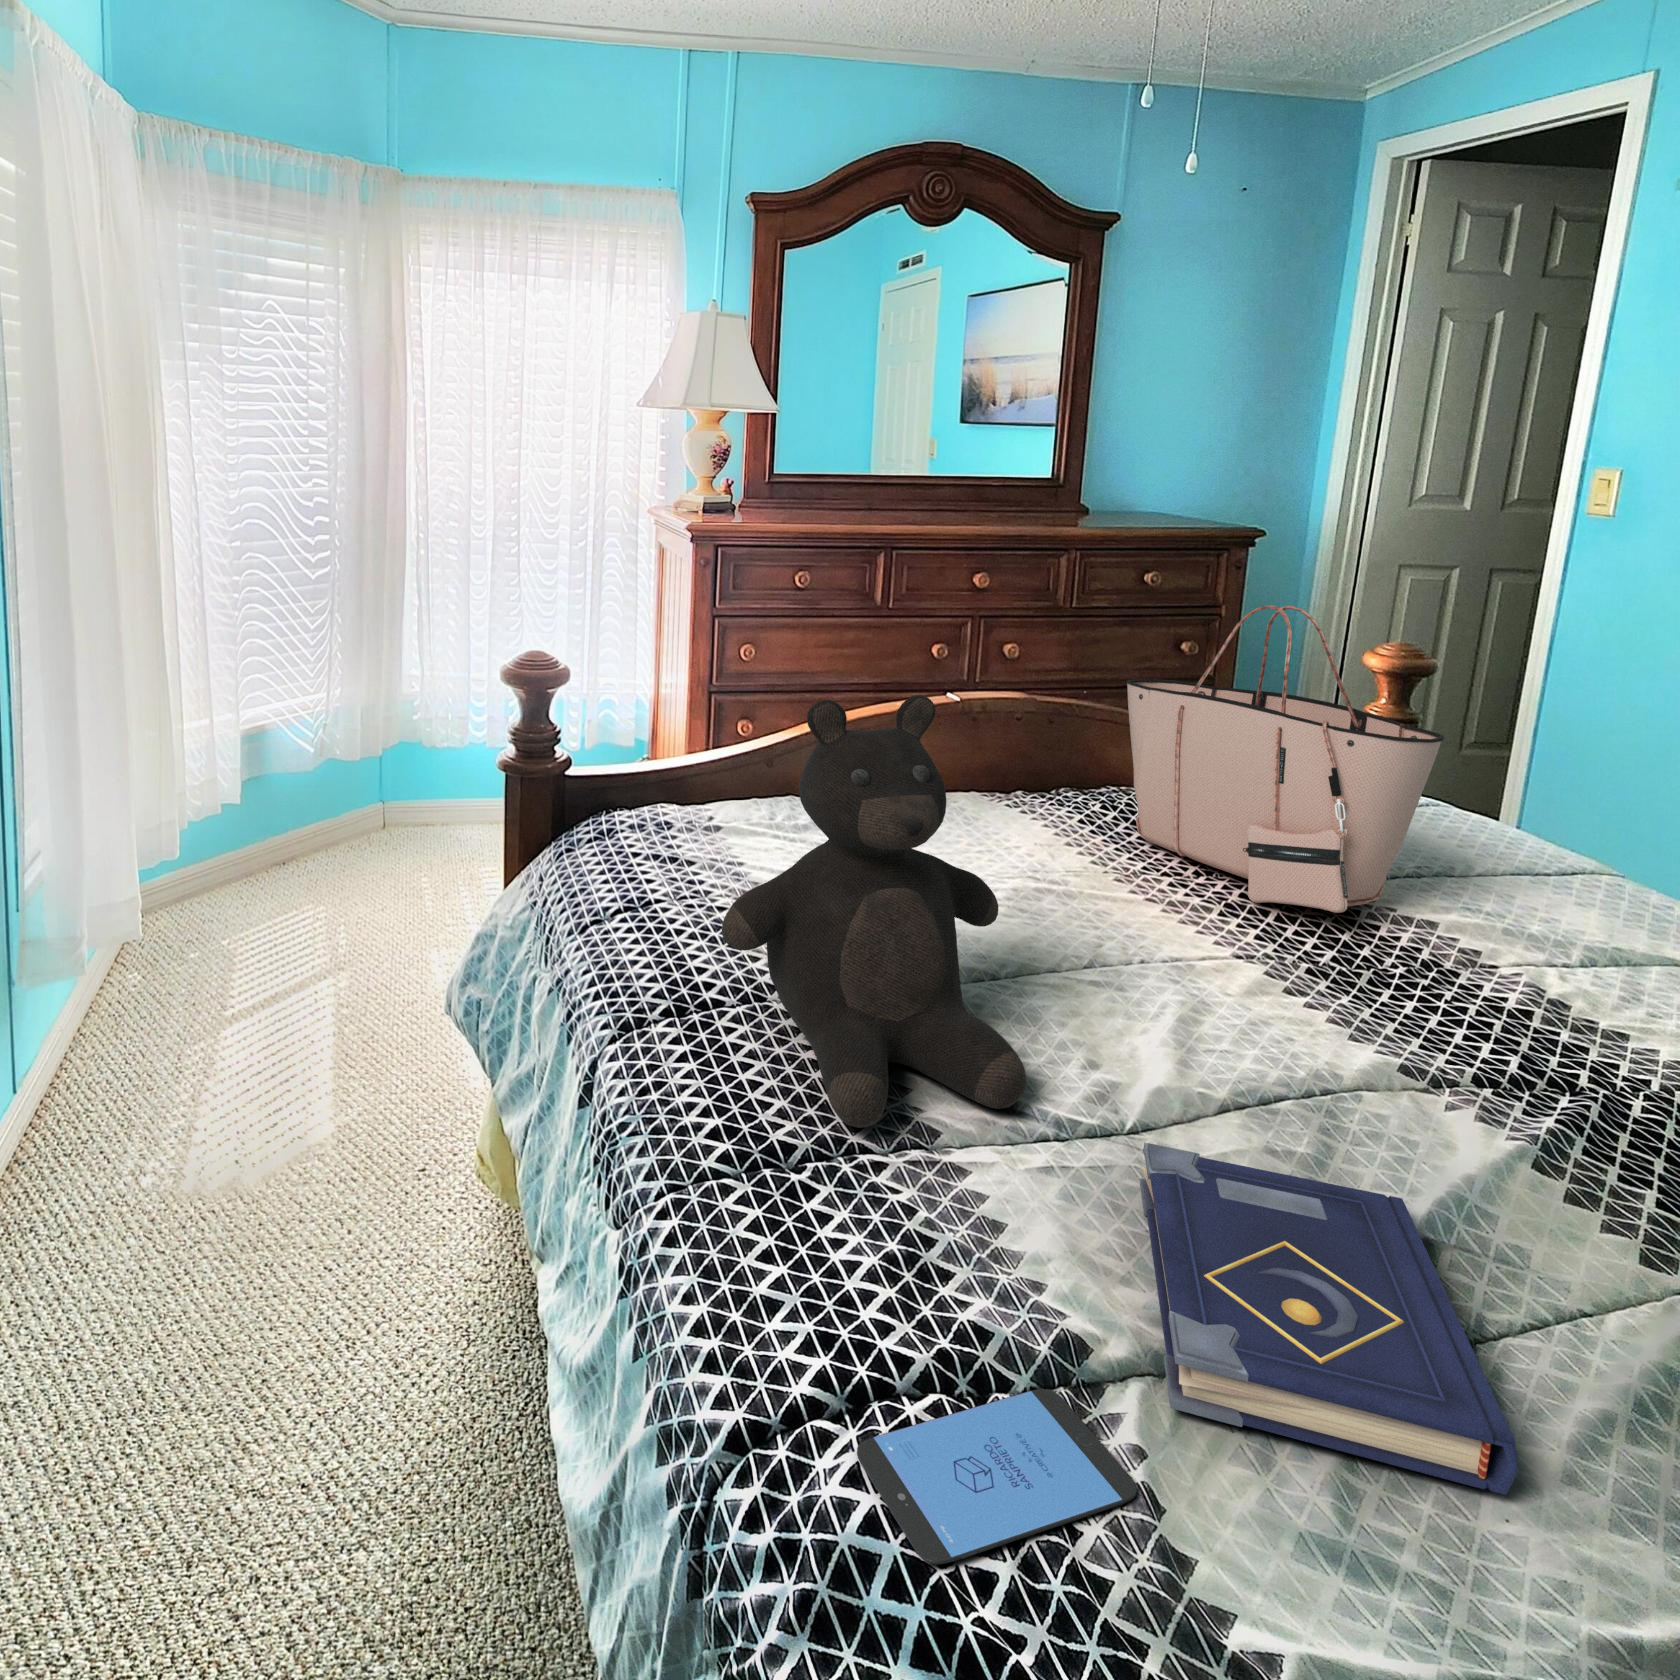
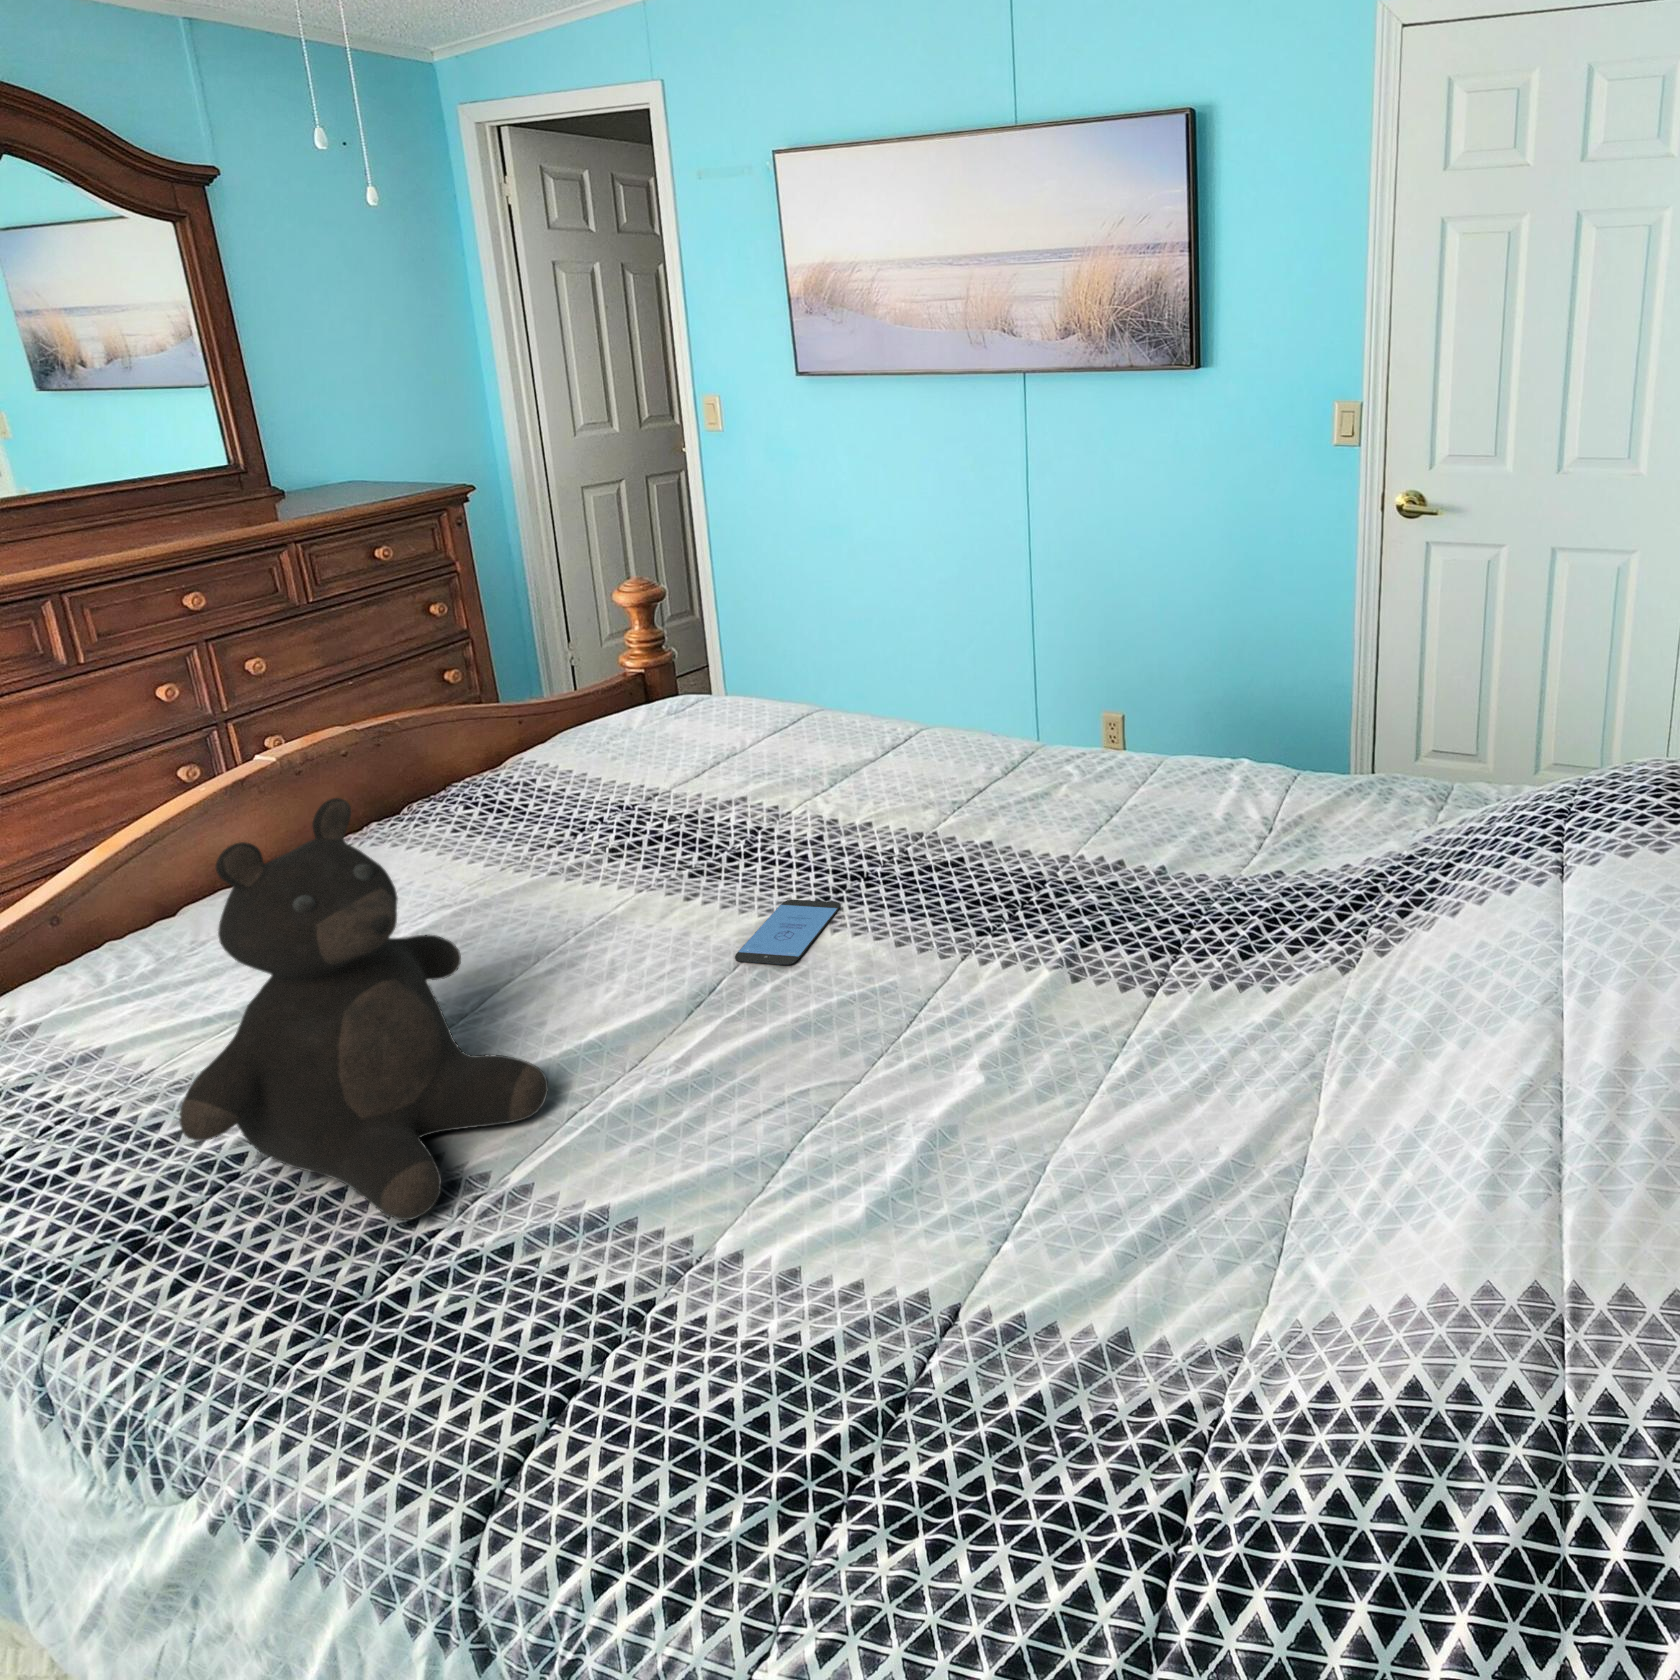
tote bag: present [1127,605,1444,913] -> none [461,596,718,839]
book: present [1140,1143,1518,1495] -> none [657,1000,932,1229]
smartphone: present [857,1389,1137,1564] -> present [735,900,840,965]

